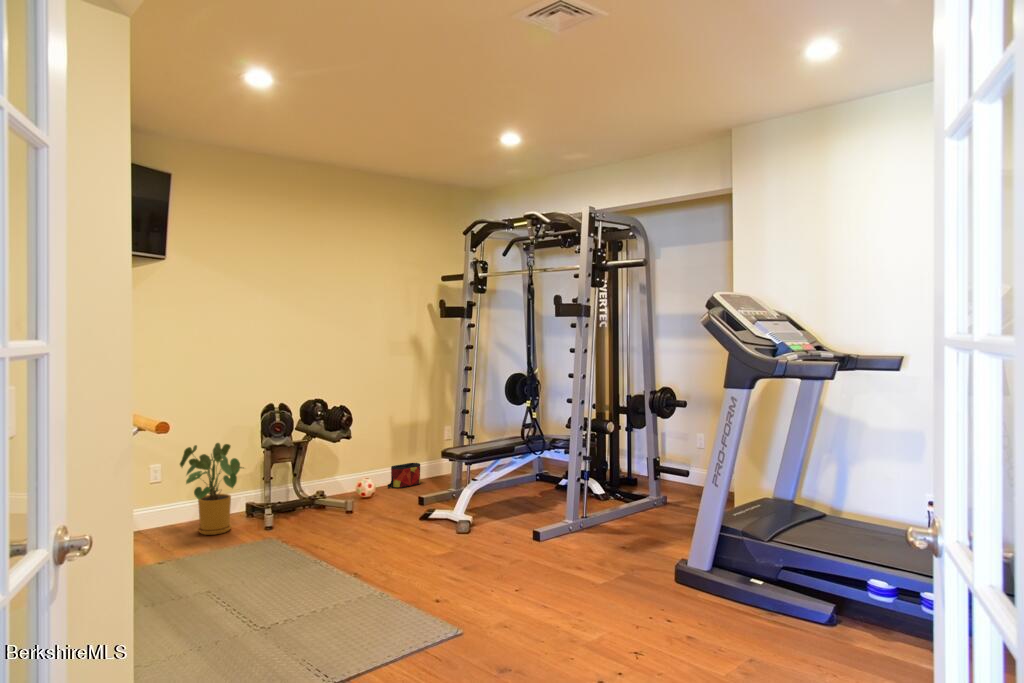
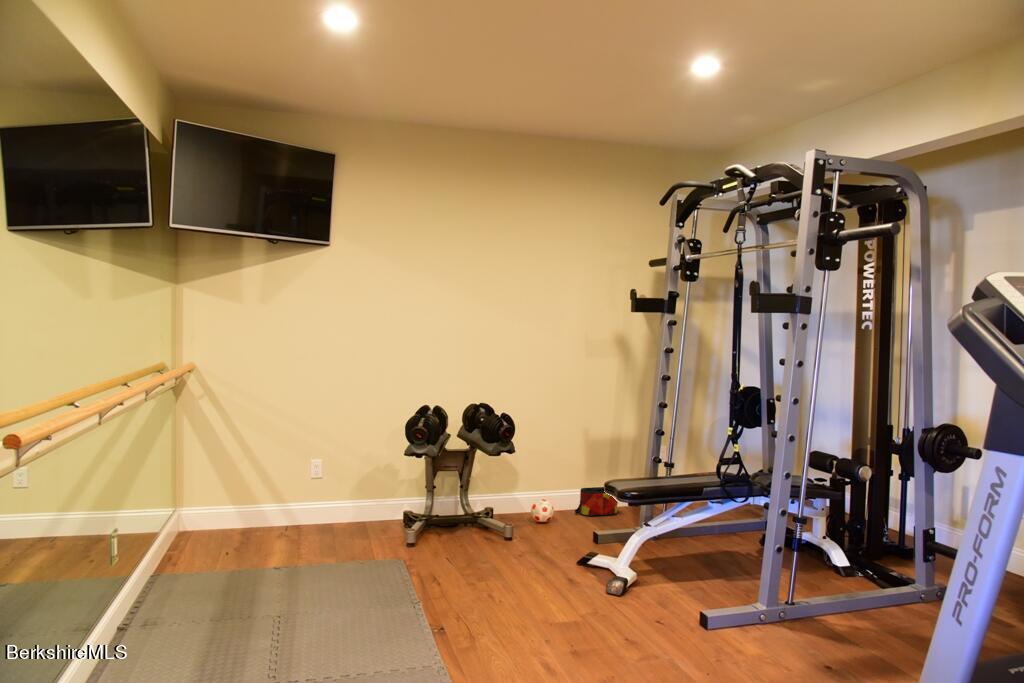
house plant: present [180,443,244,535] -> none [325,441,394,542]

